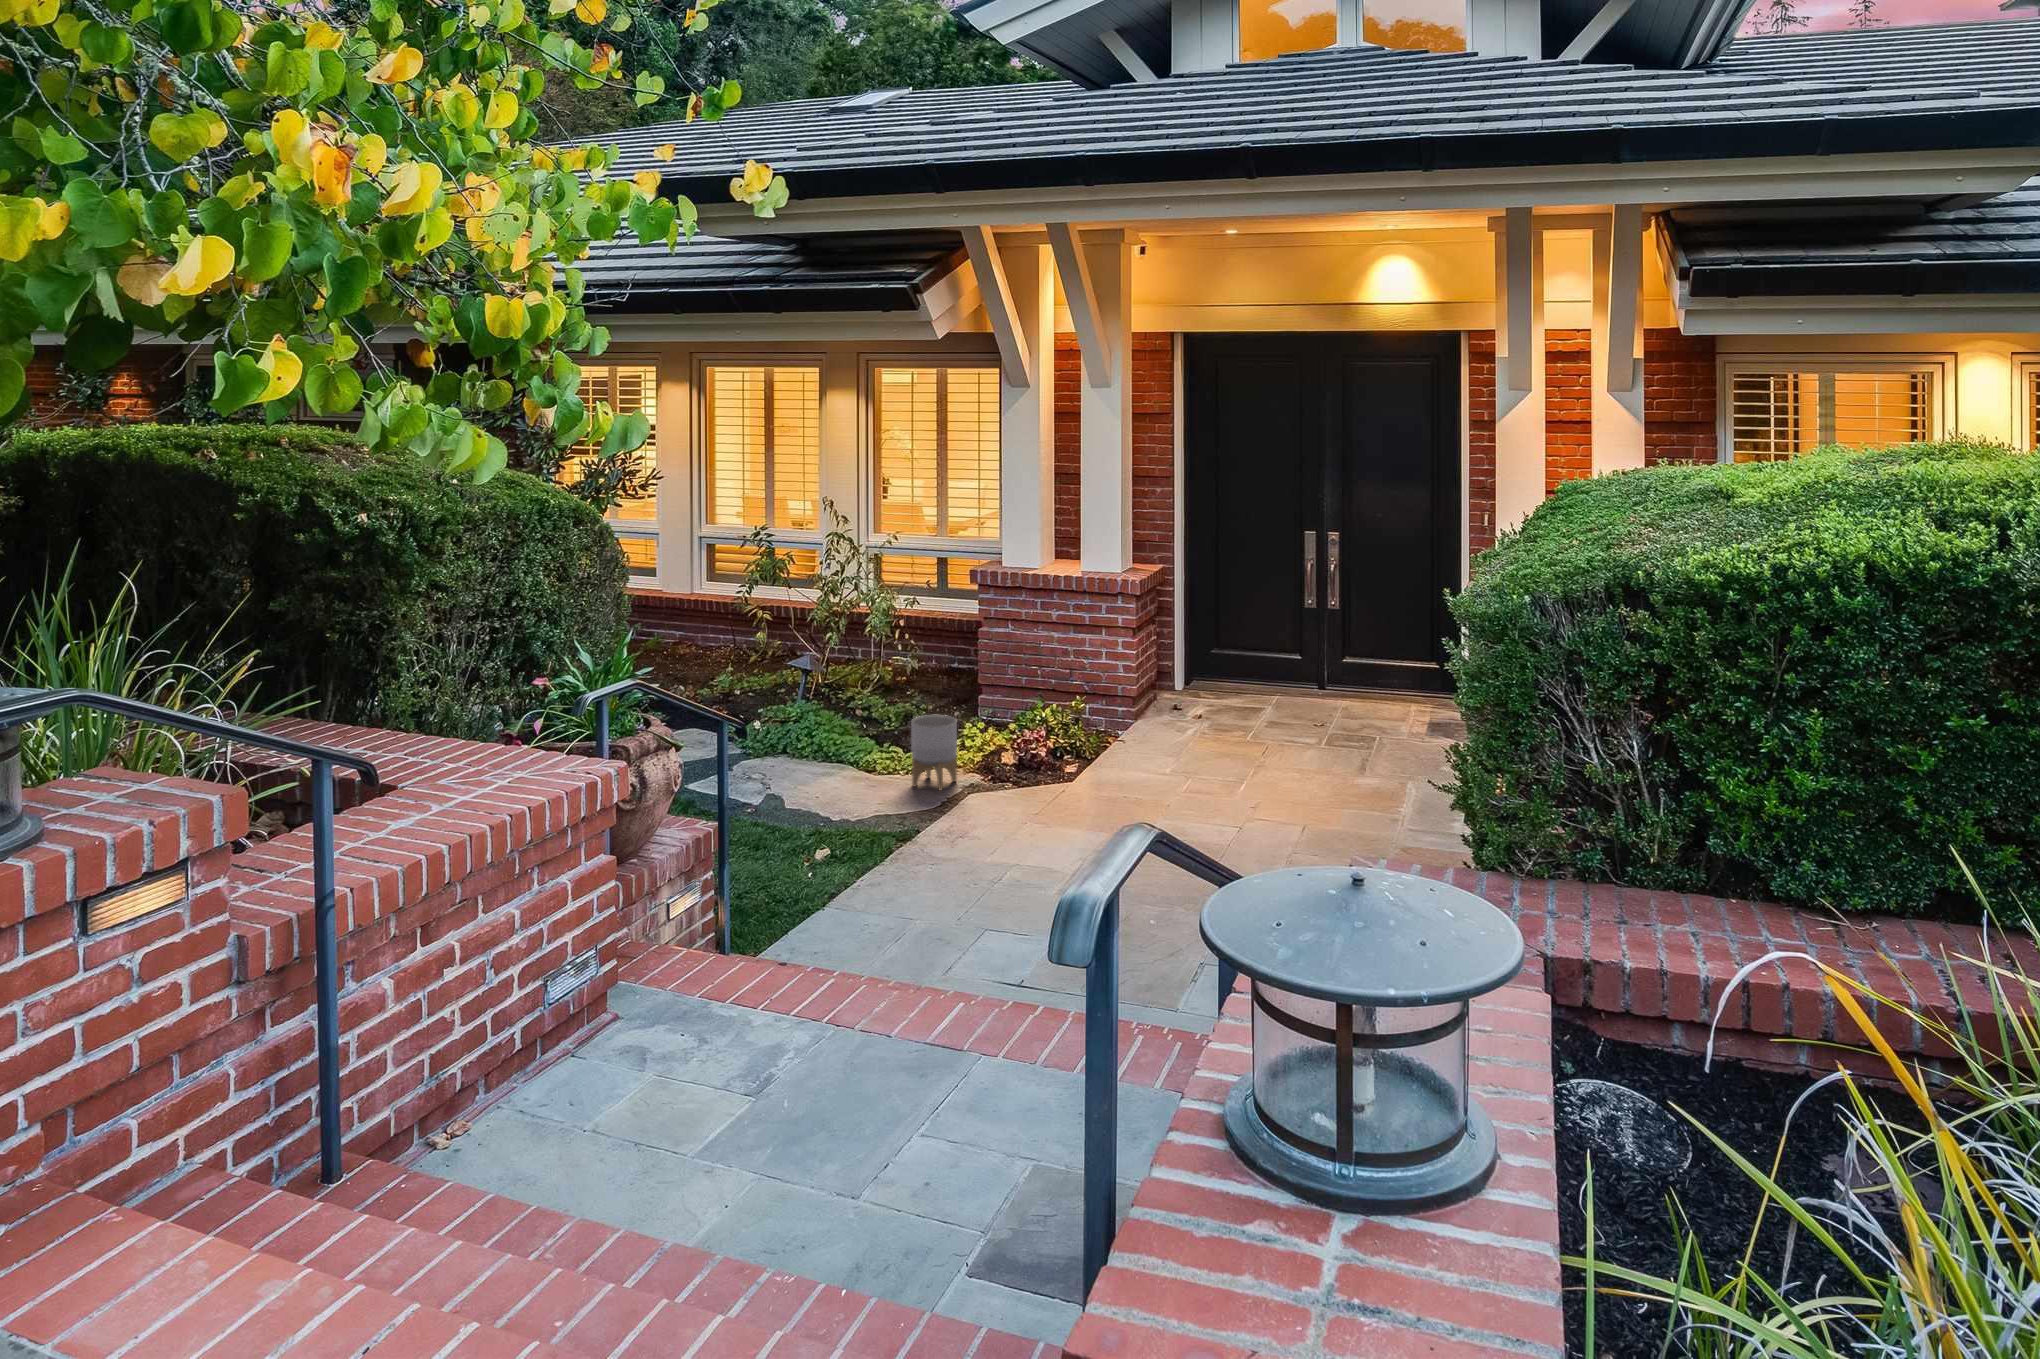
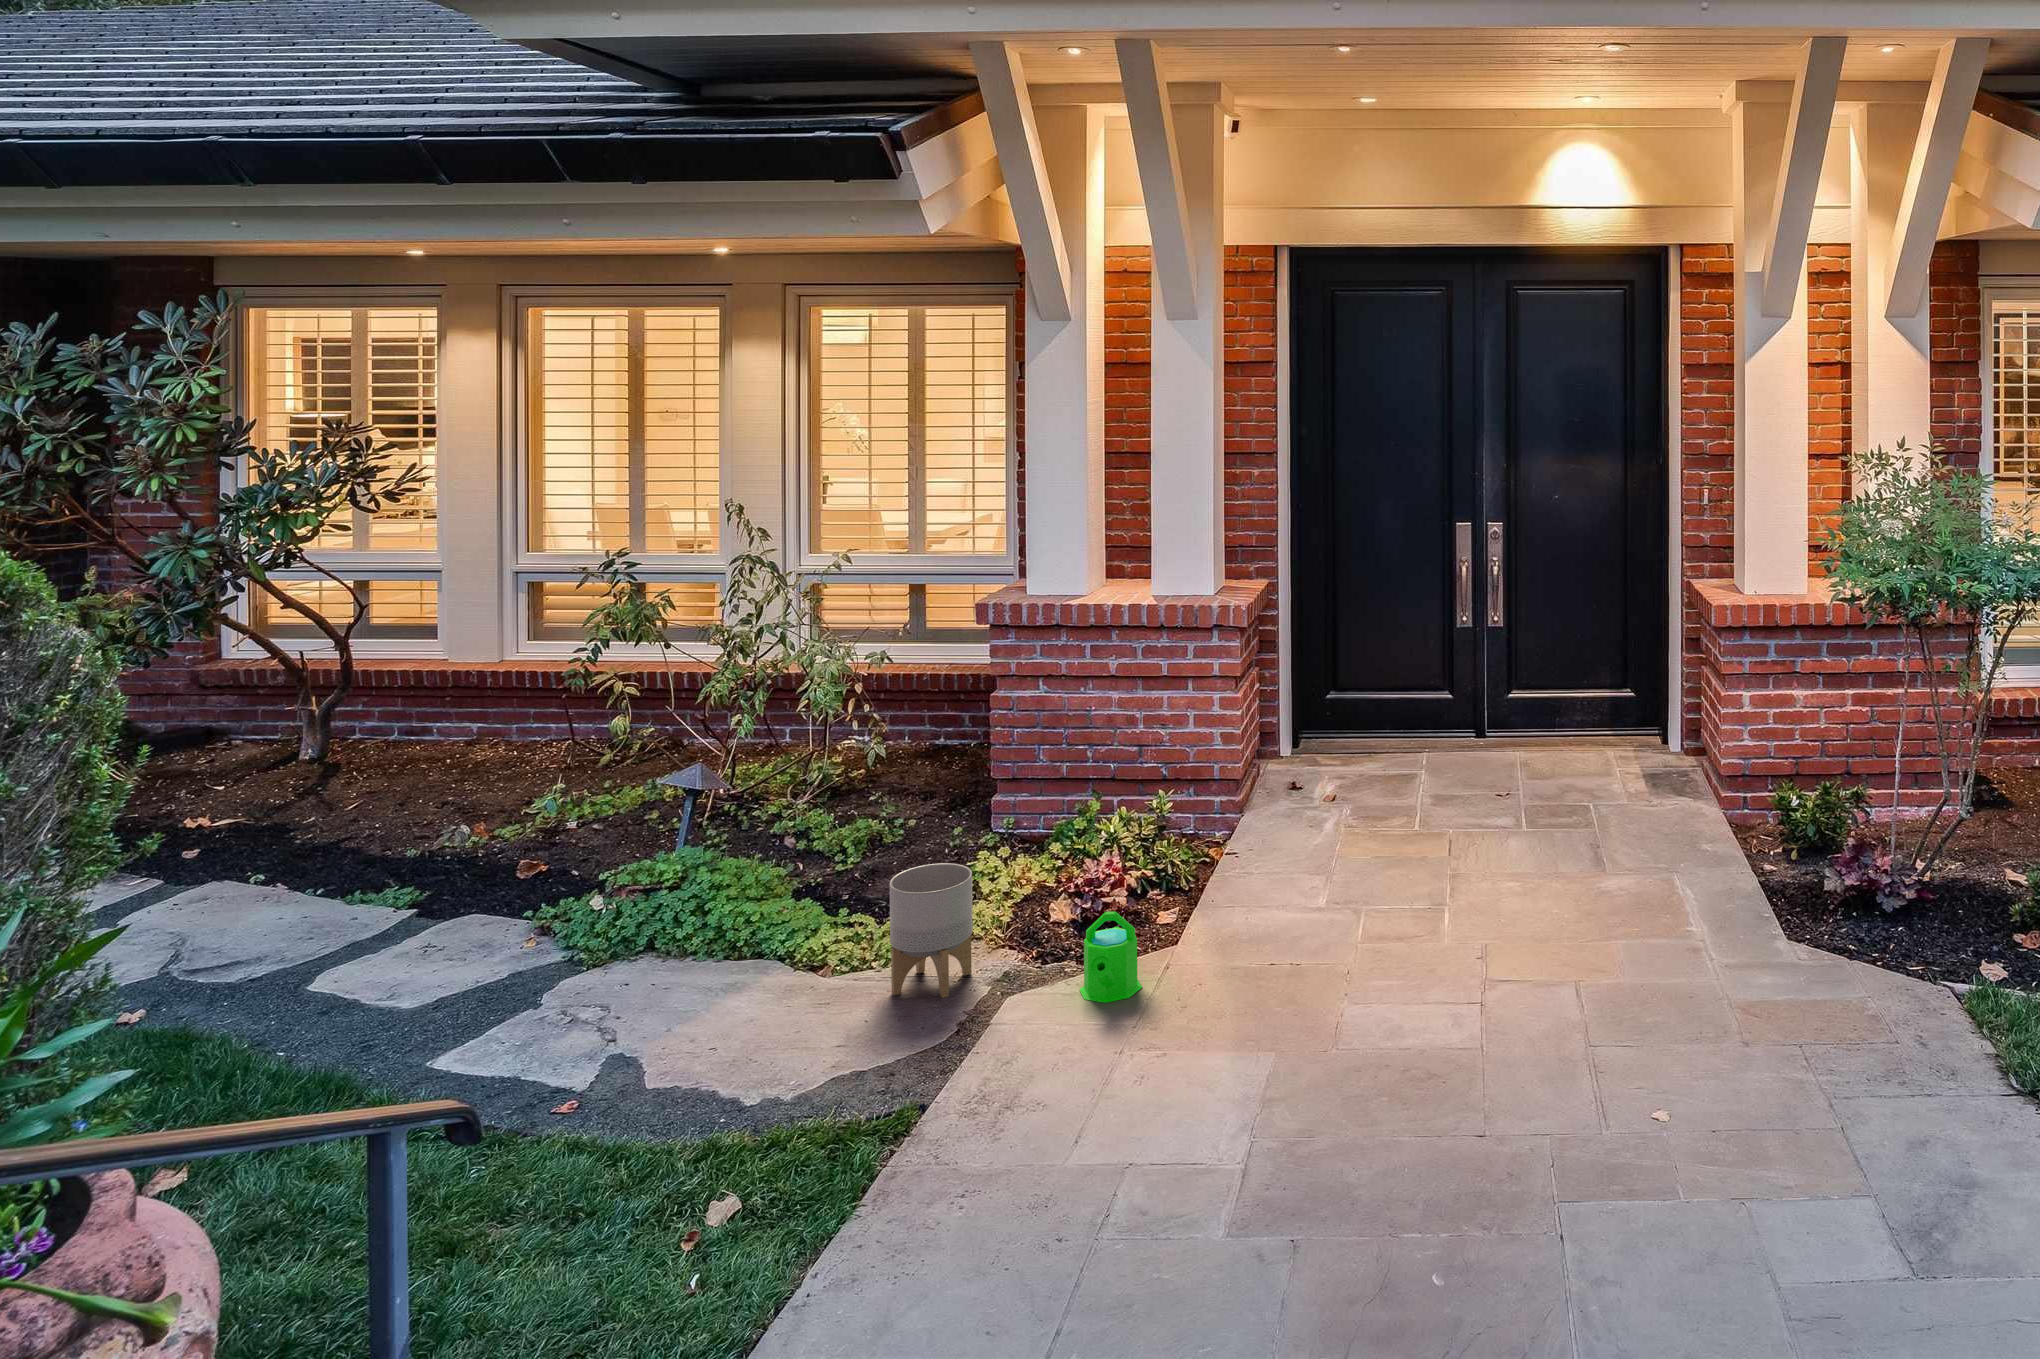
watering can: none [1016,750,1052,803] -> present [1080,911,1142,1003]

